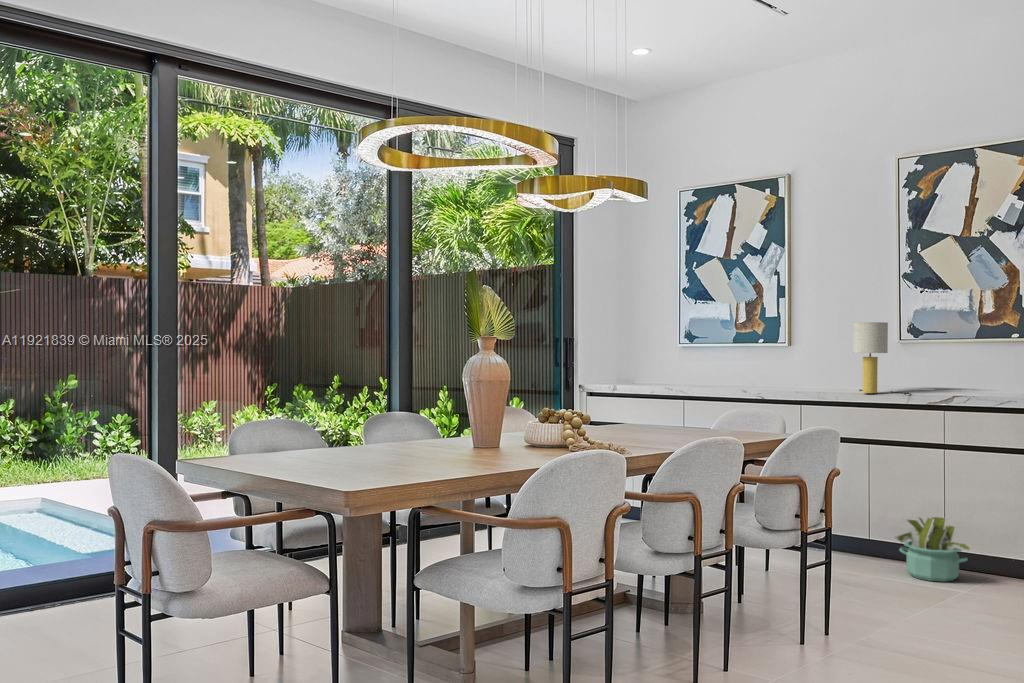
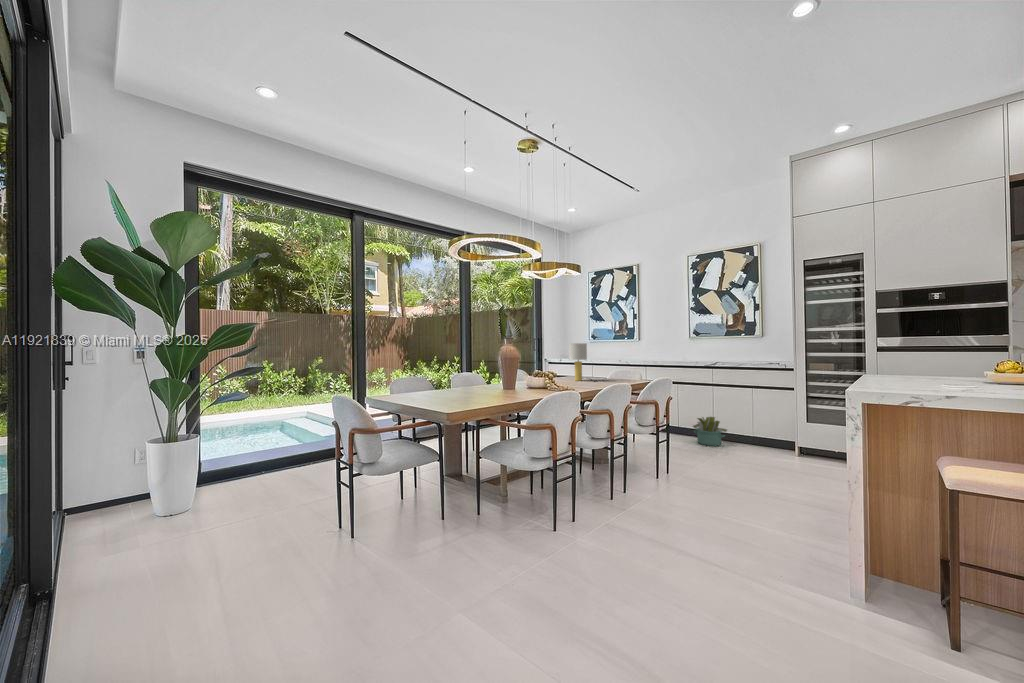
table lamp: present [853,322,910,395] -> present [569,343,595,382]

